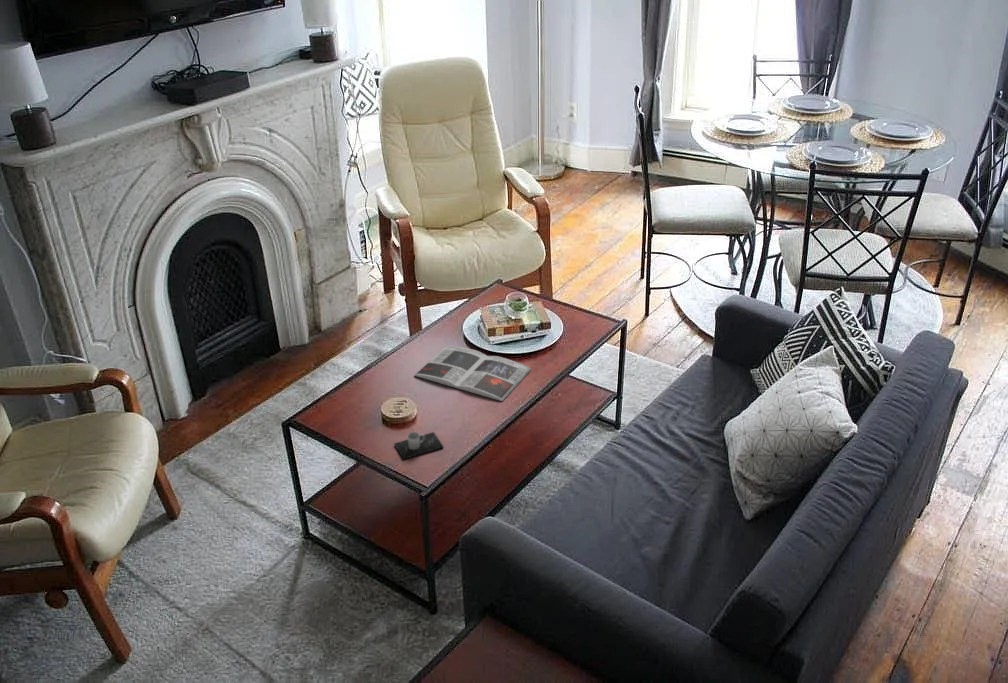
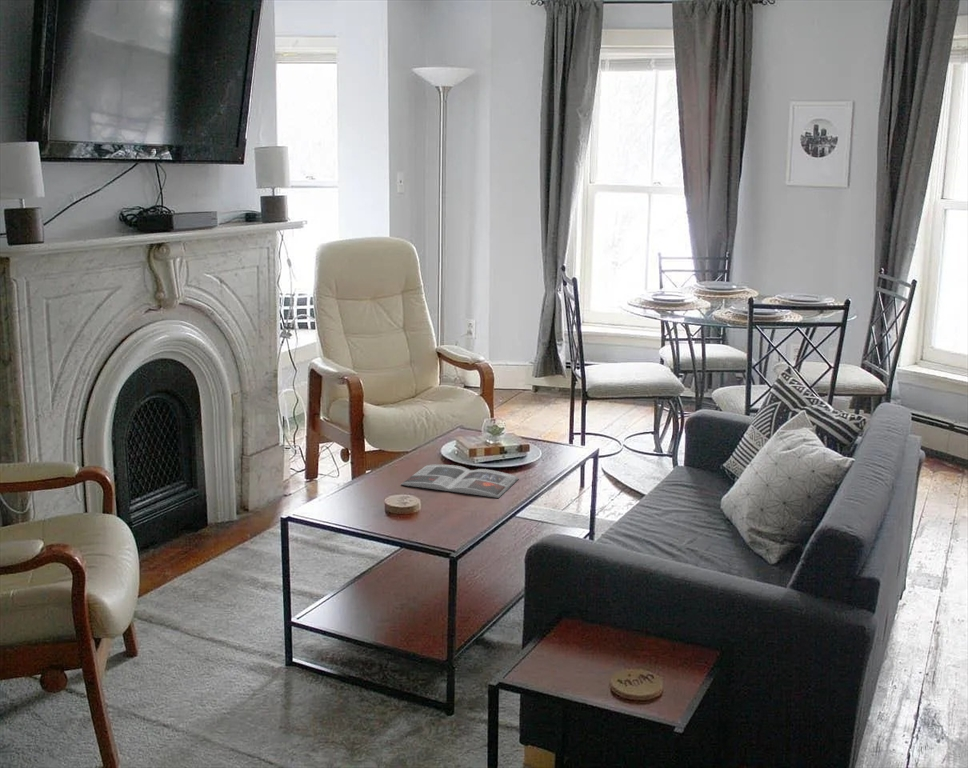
mug: present [395,432,443,459] -> none [401,511,452,534]

